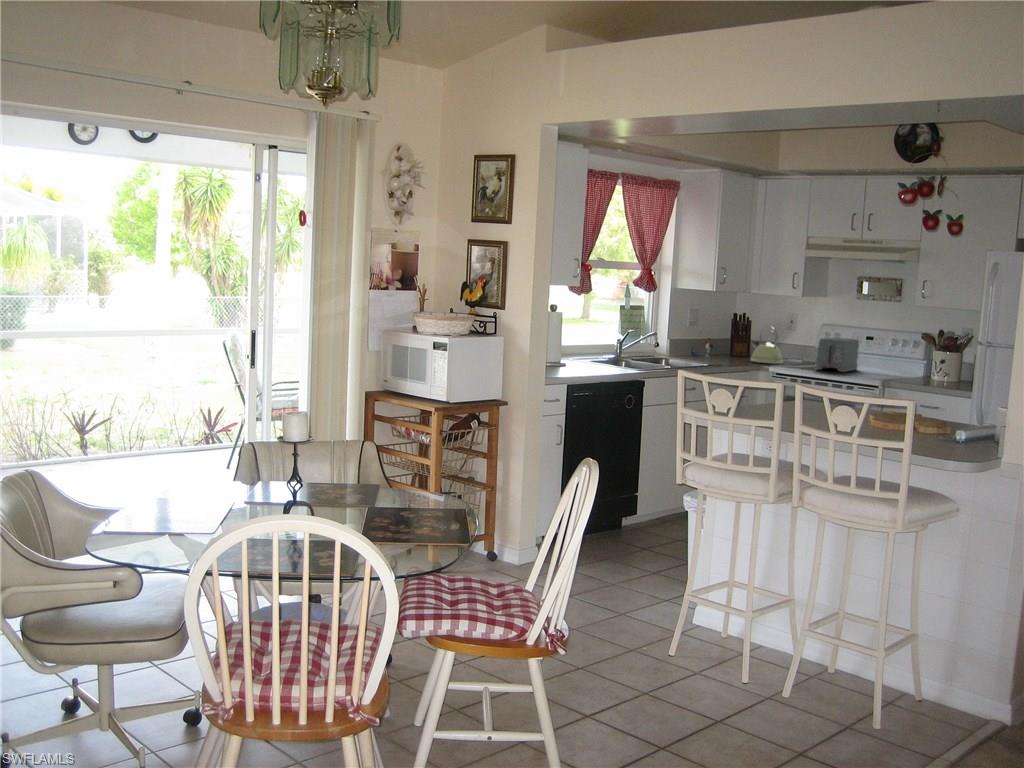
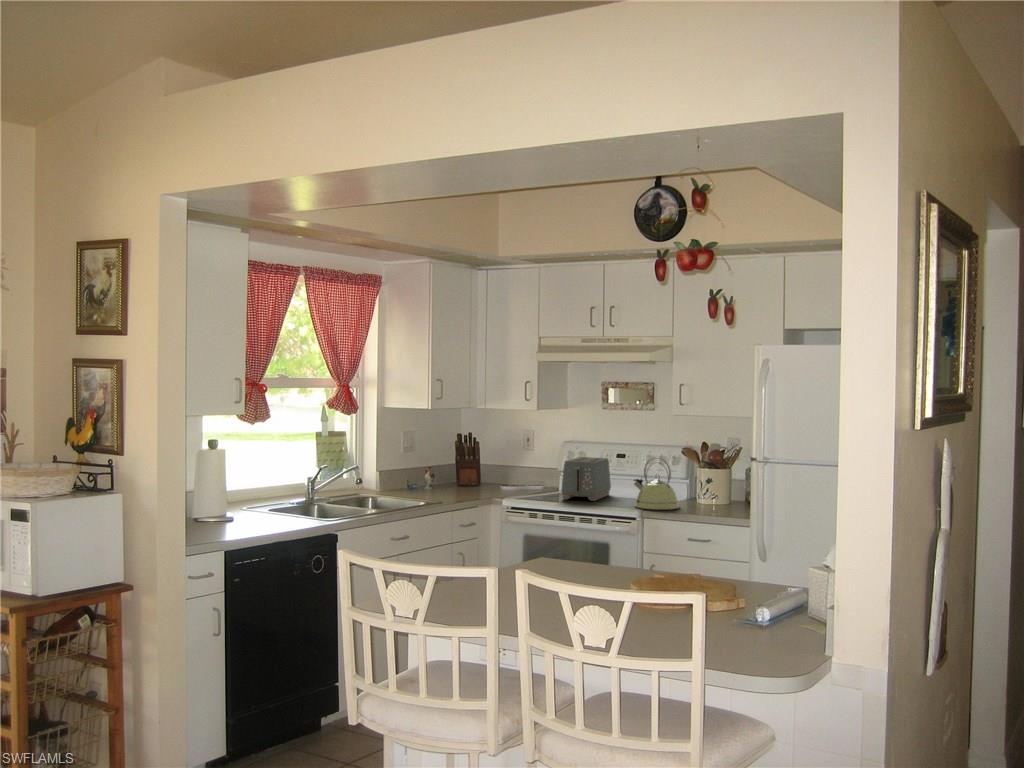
kettle: present [751,326,783,364] -> present [634,457,679,510]

